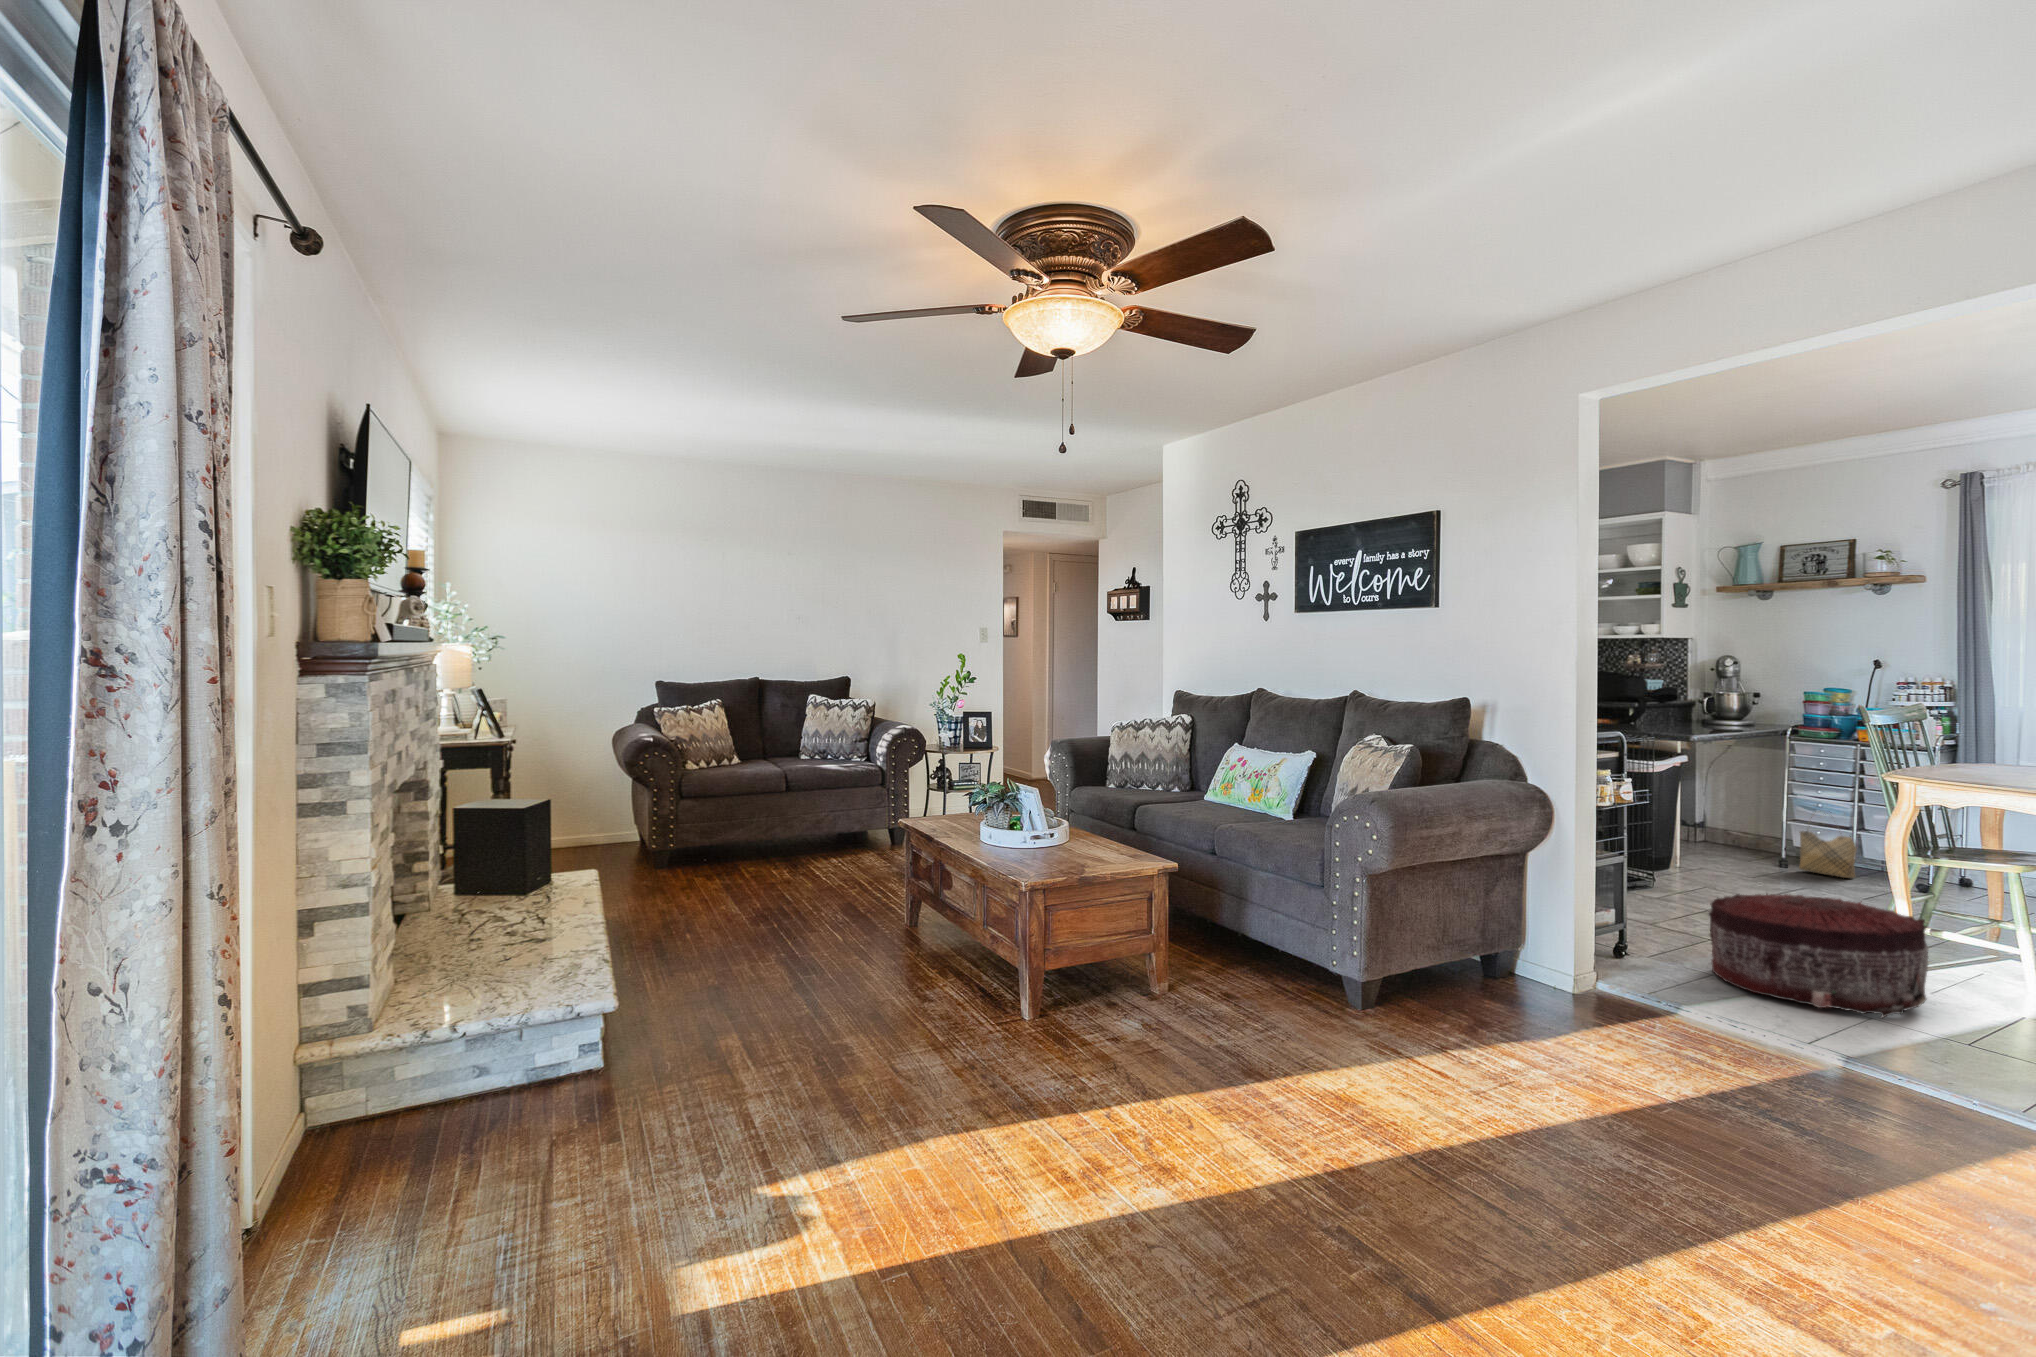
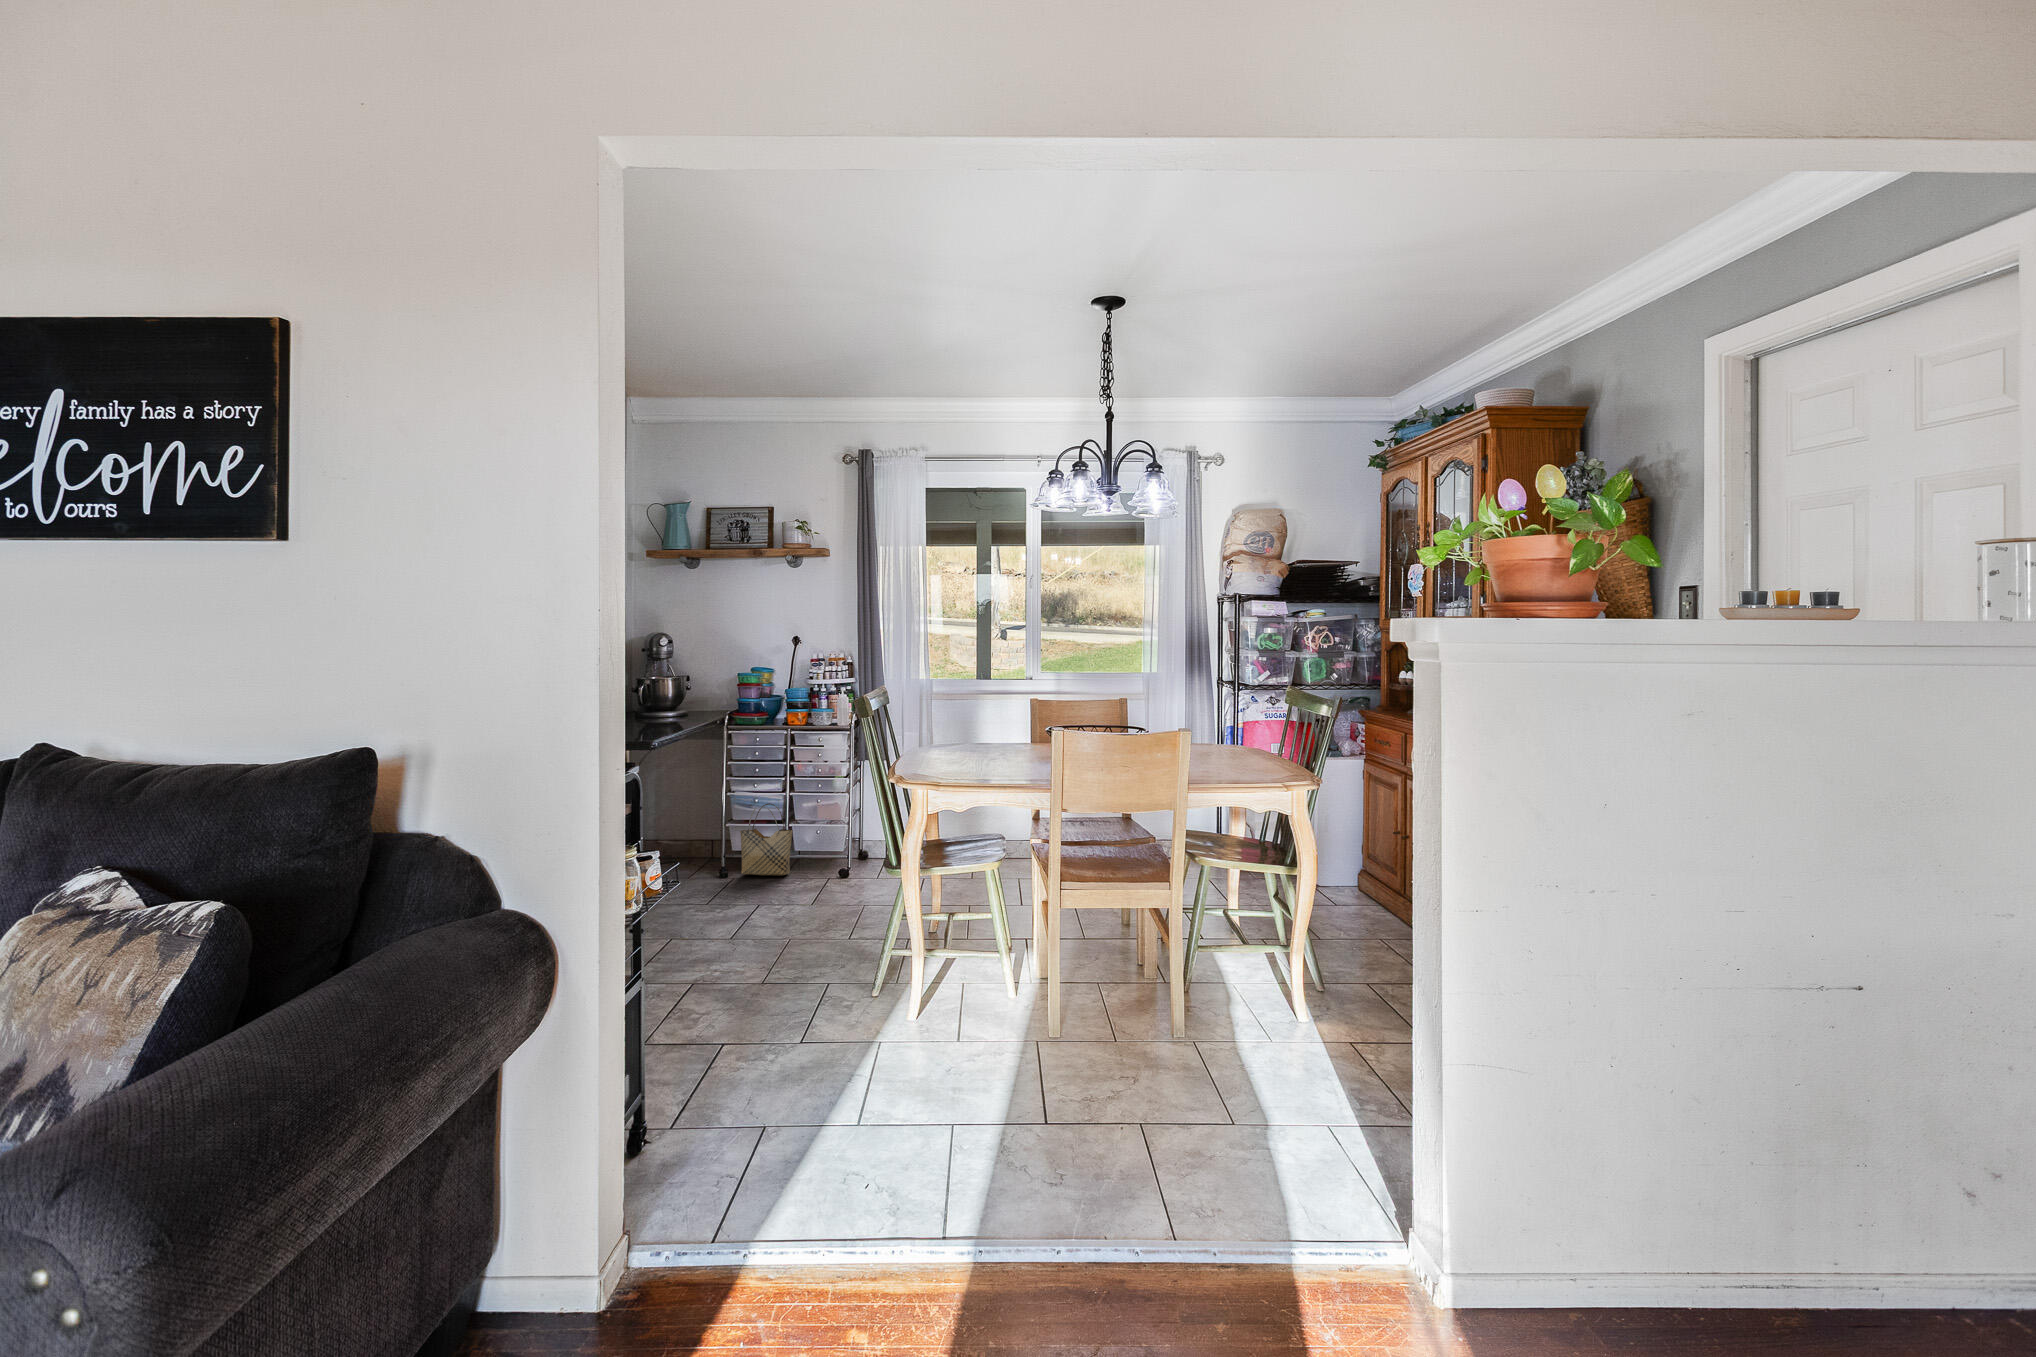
pouf: present [1709,894,1928,1018] -> none [760,956,991,1152]

